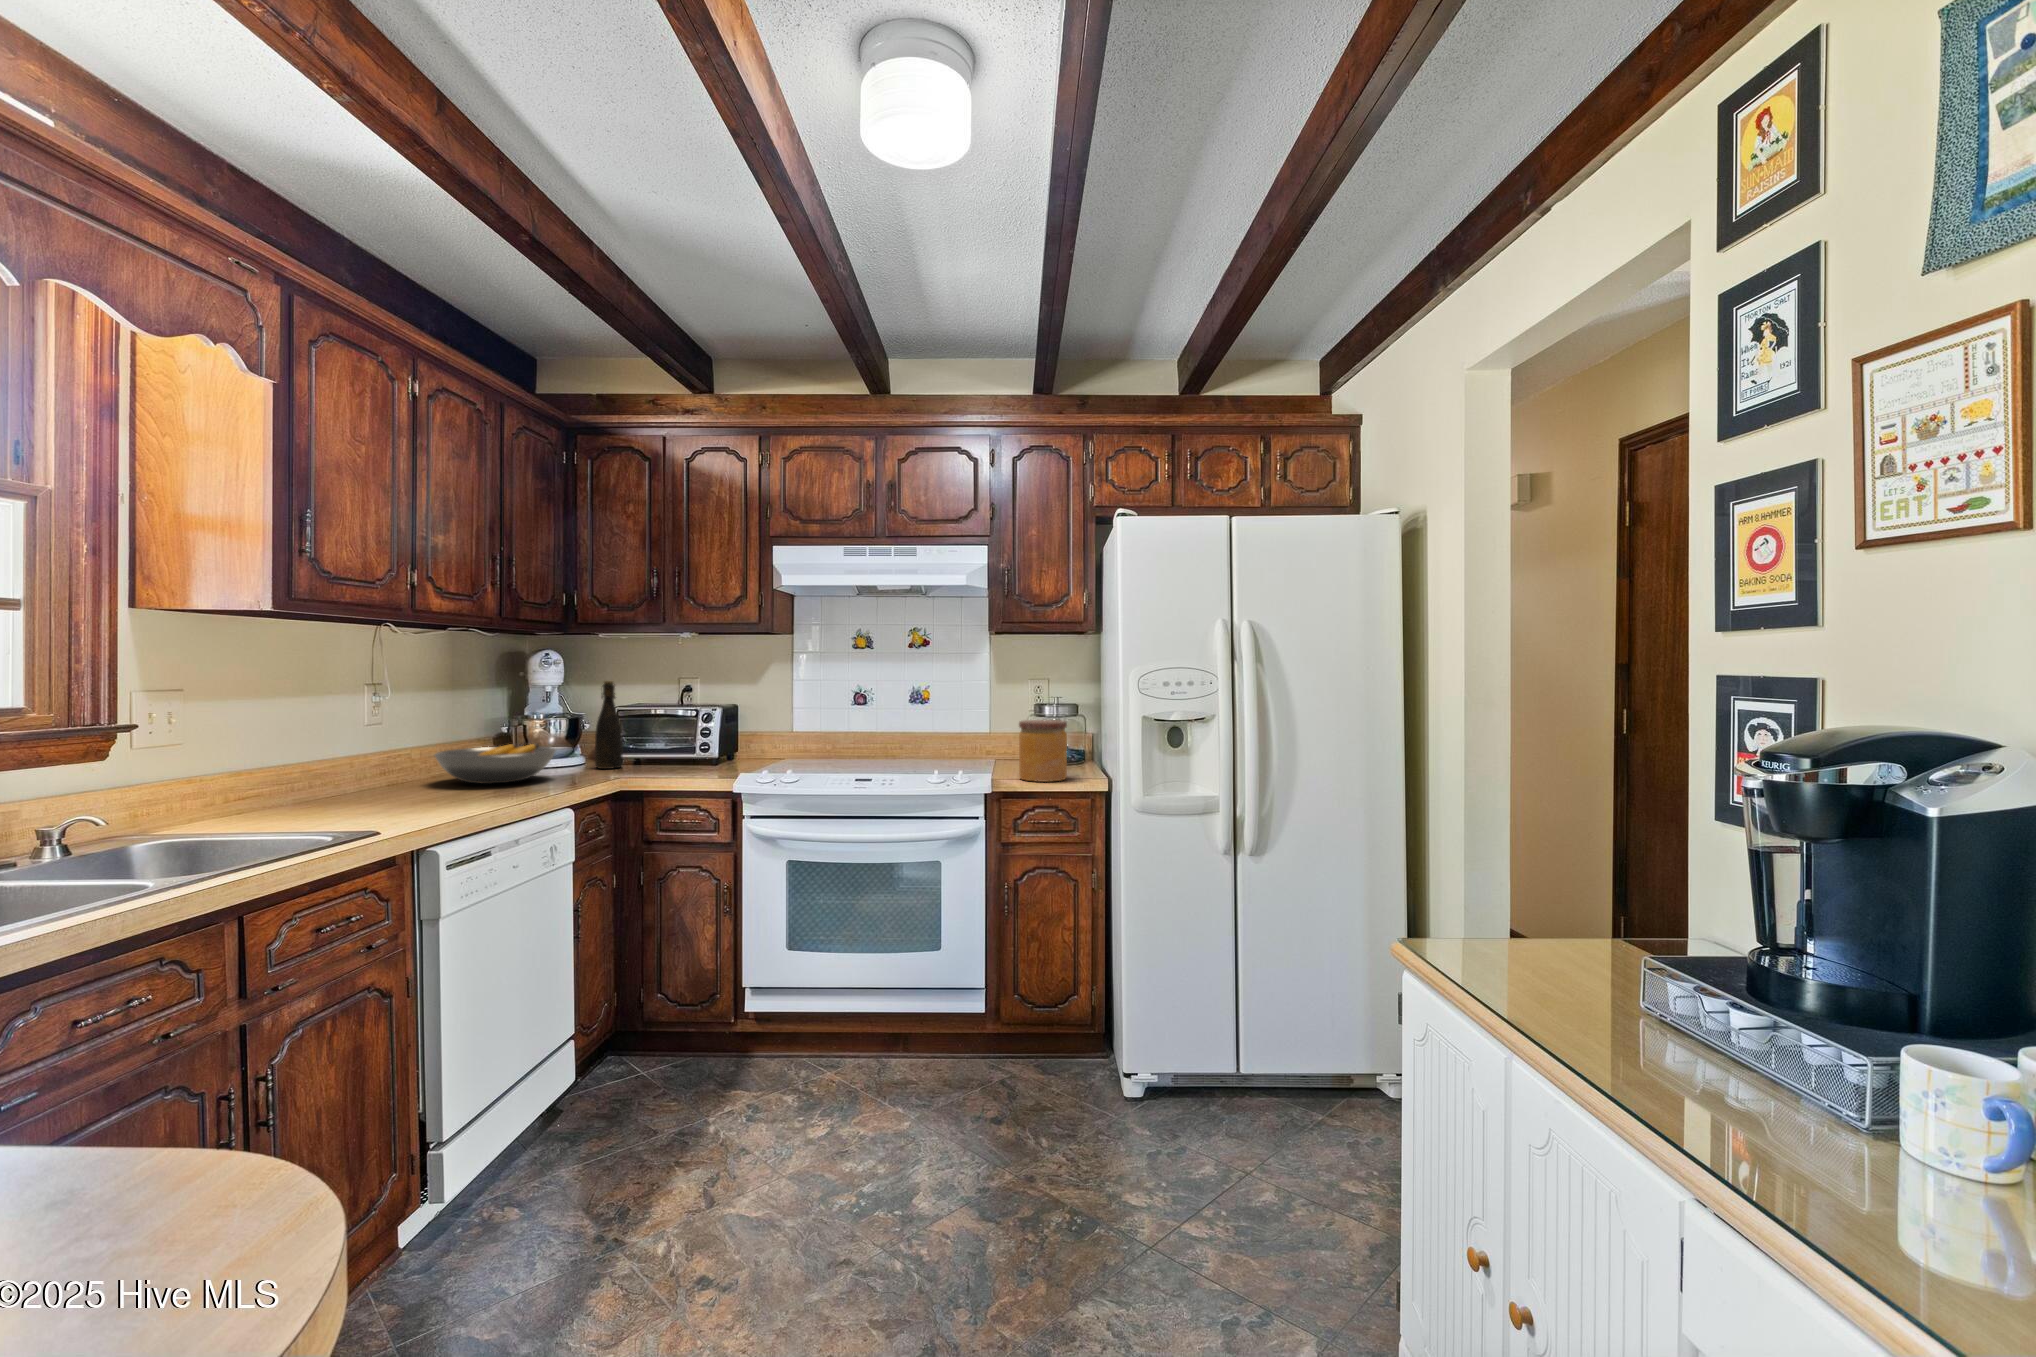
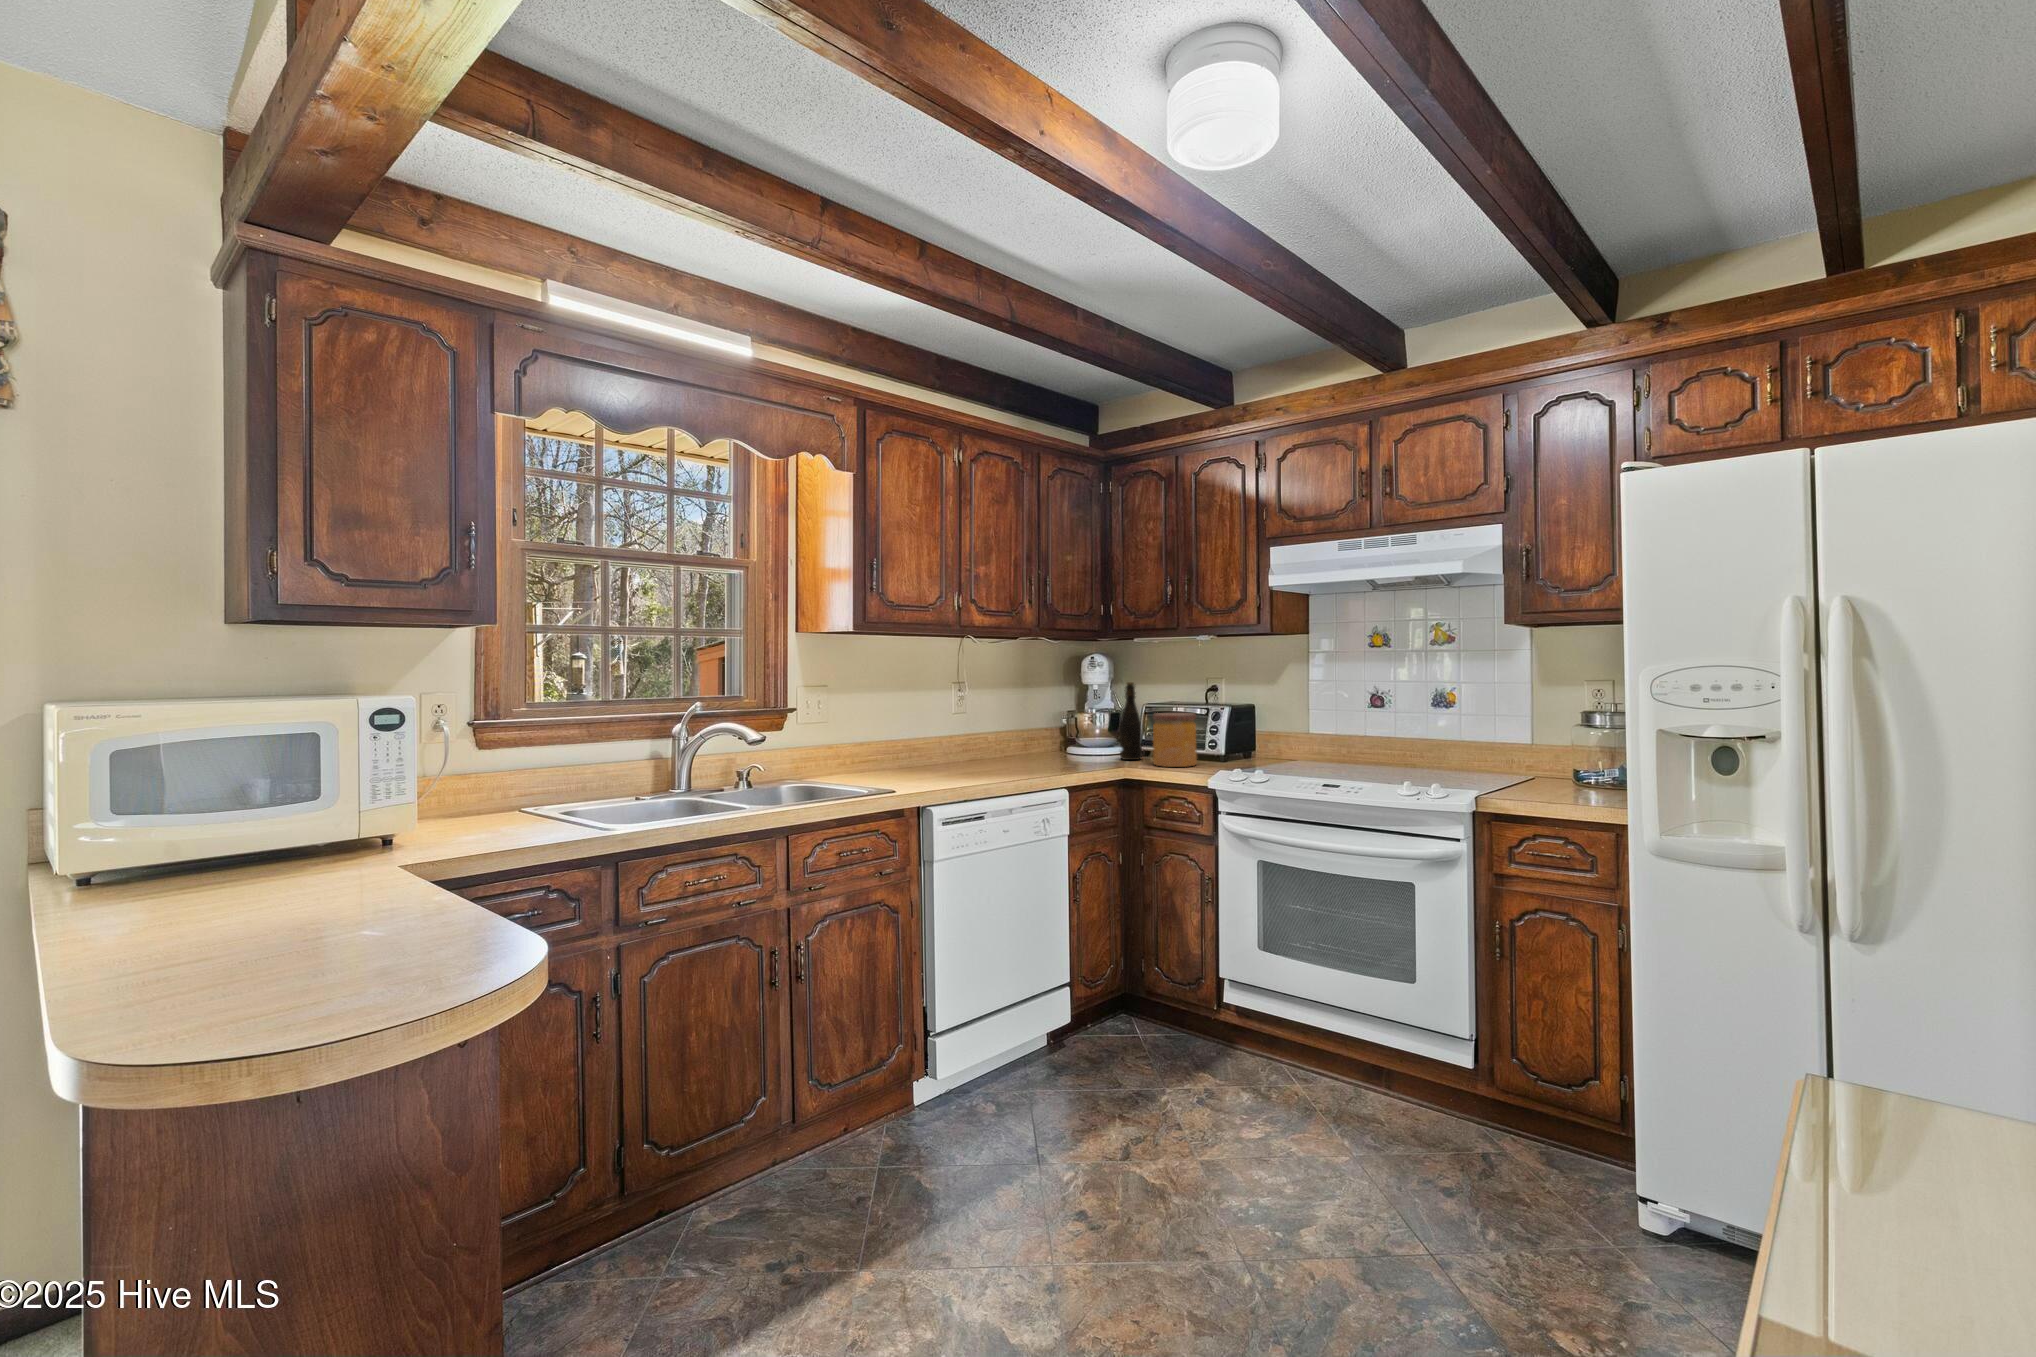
jar: present [1019,720,1067,782] -> present [1153,713,1197,767]
fruit bowl: present [435,743,555,784] -> none [993,734,1079,765]

